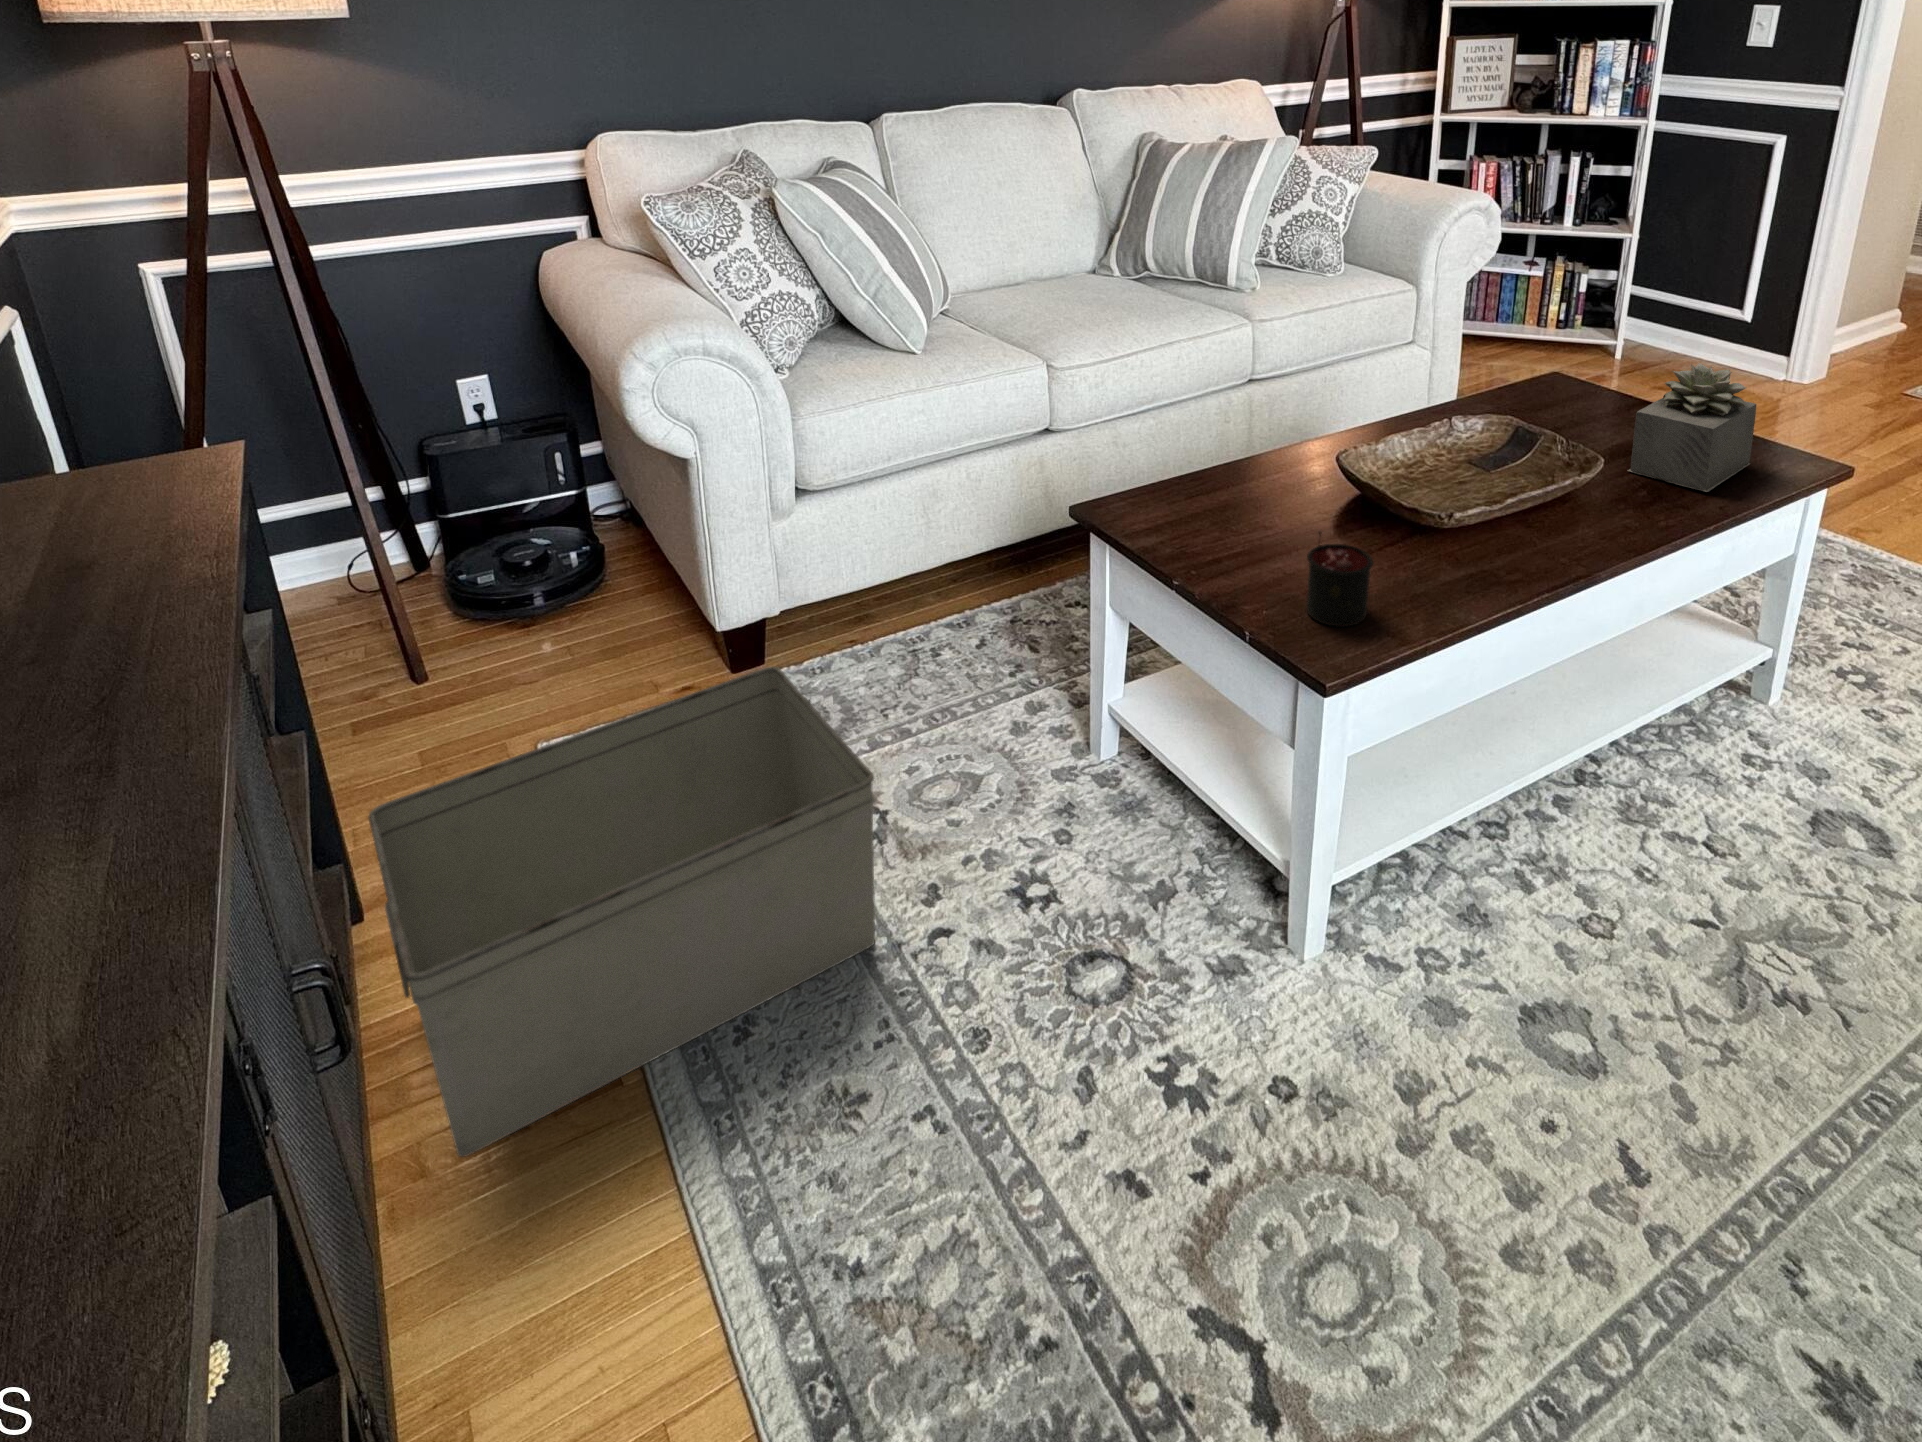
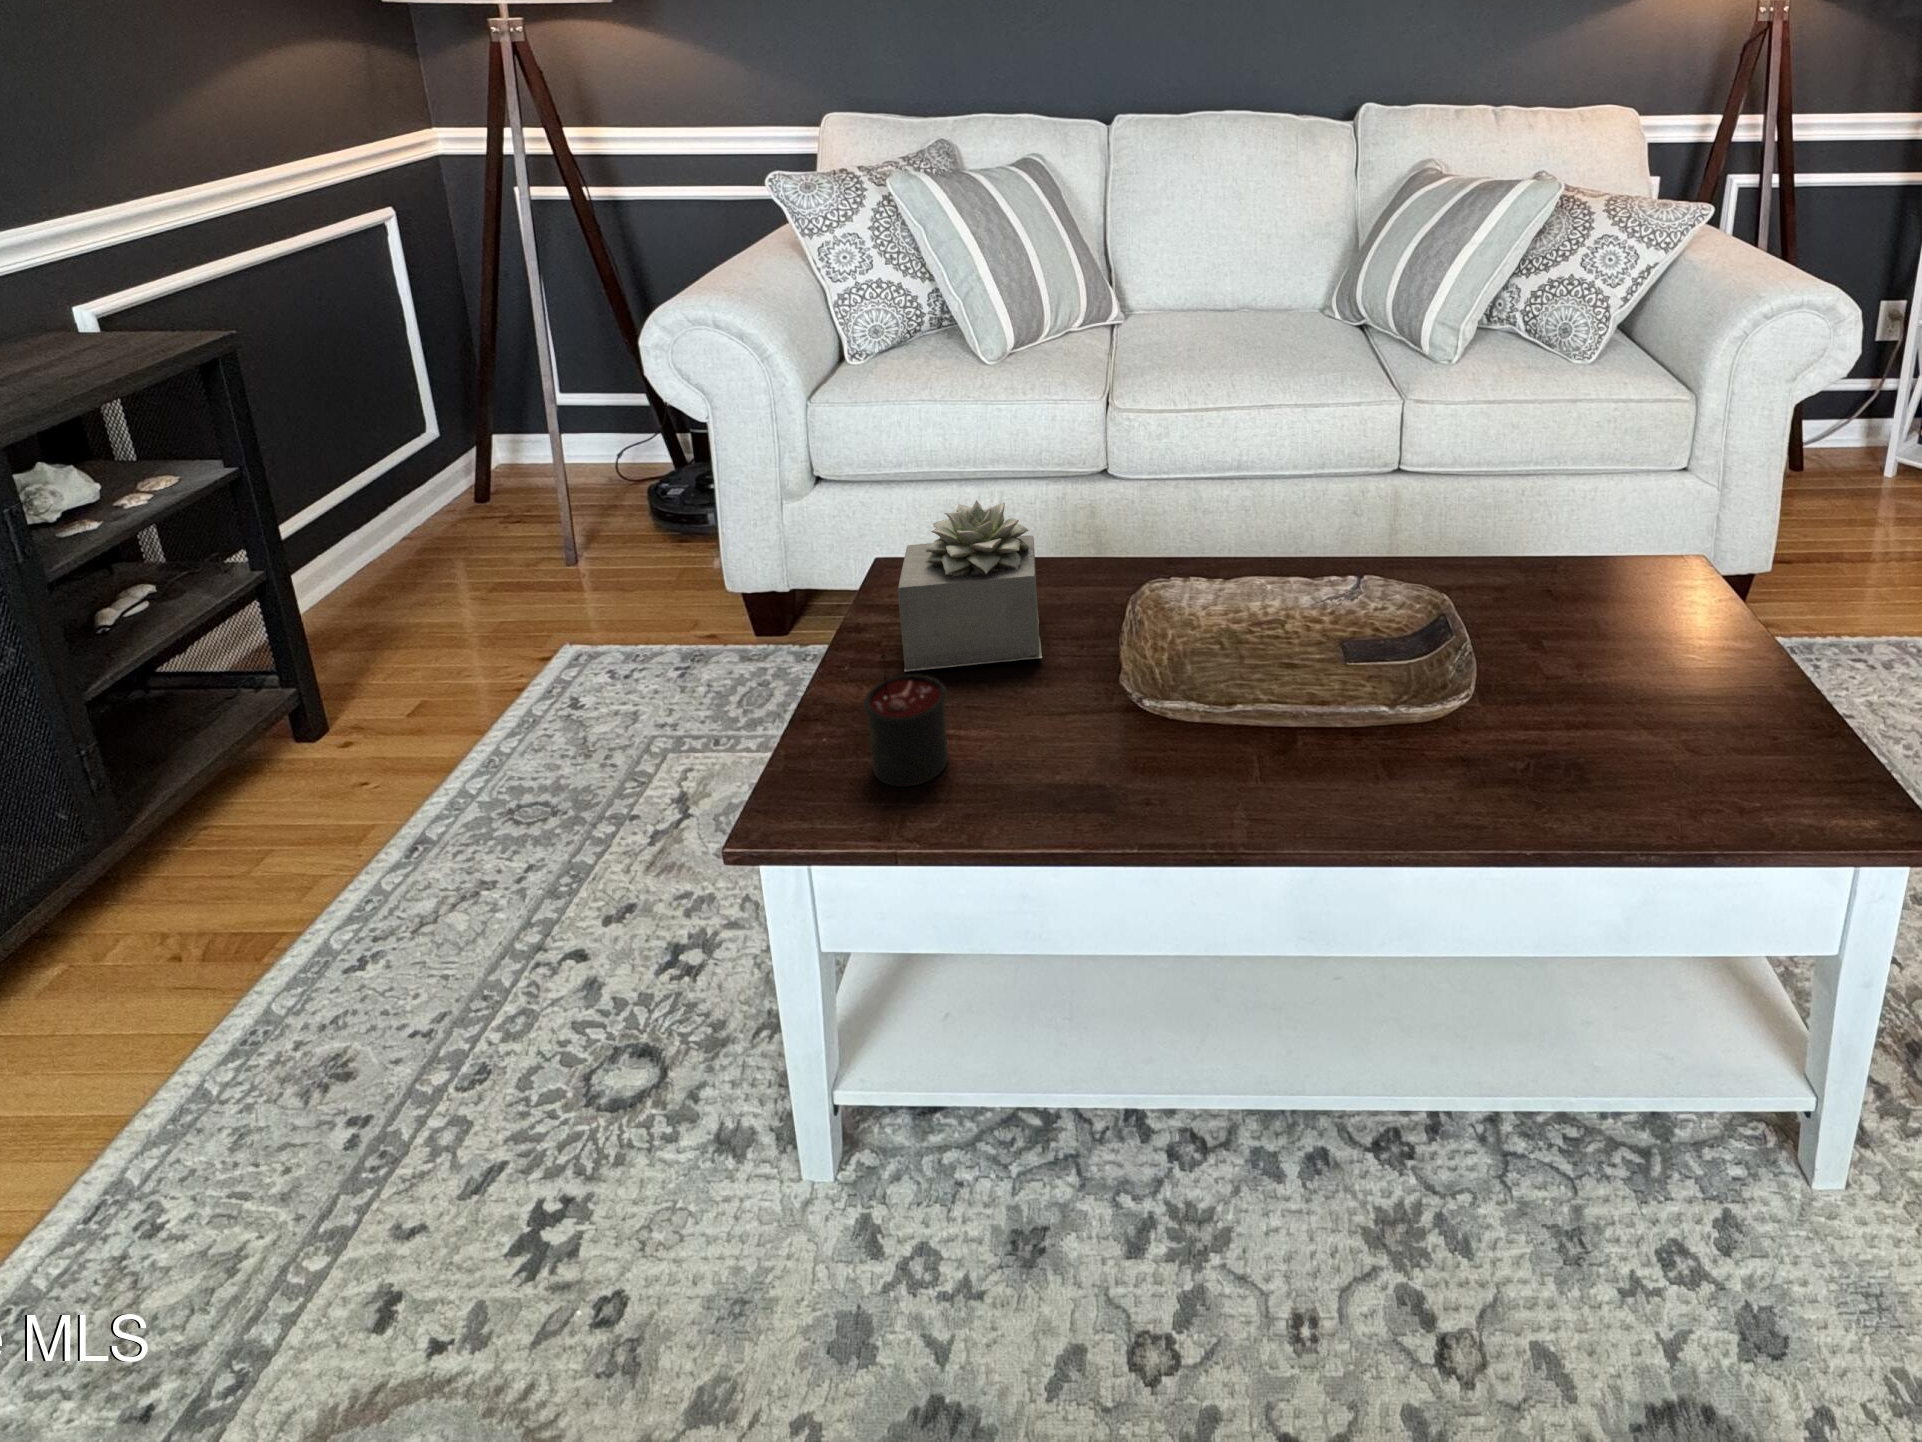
succulent plant: present [1628,363,1756,492] -> present [898,500,1042,672]
storage bin: present [368,667,875,1157] -> none [24,633,595,968]

